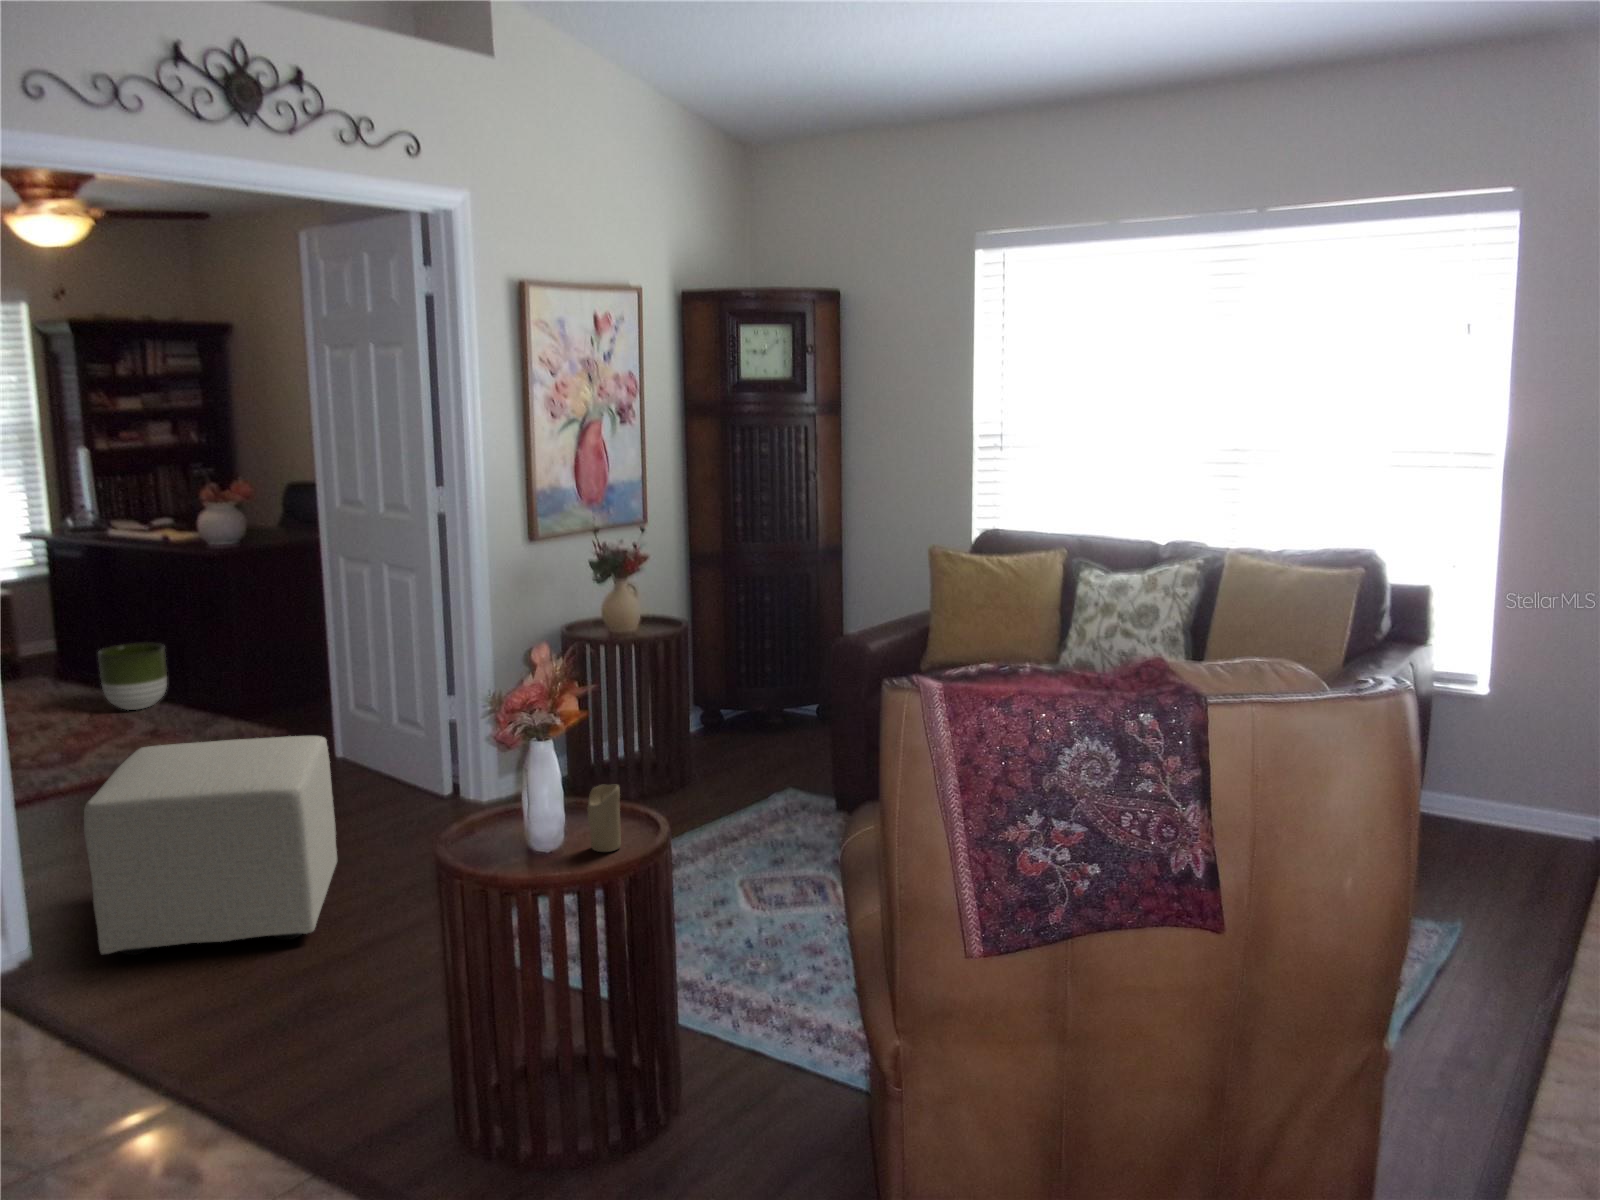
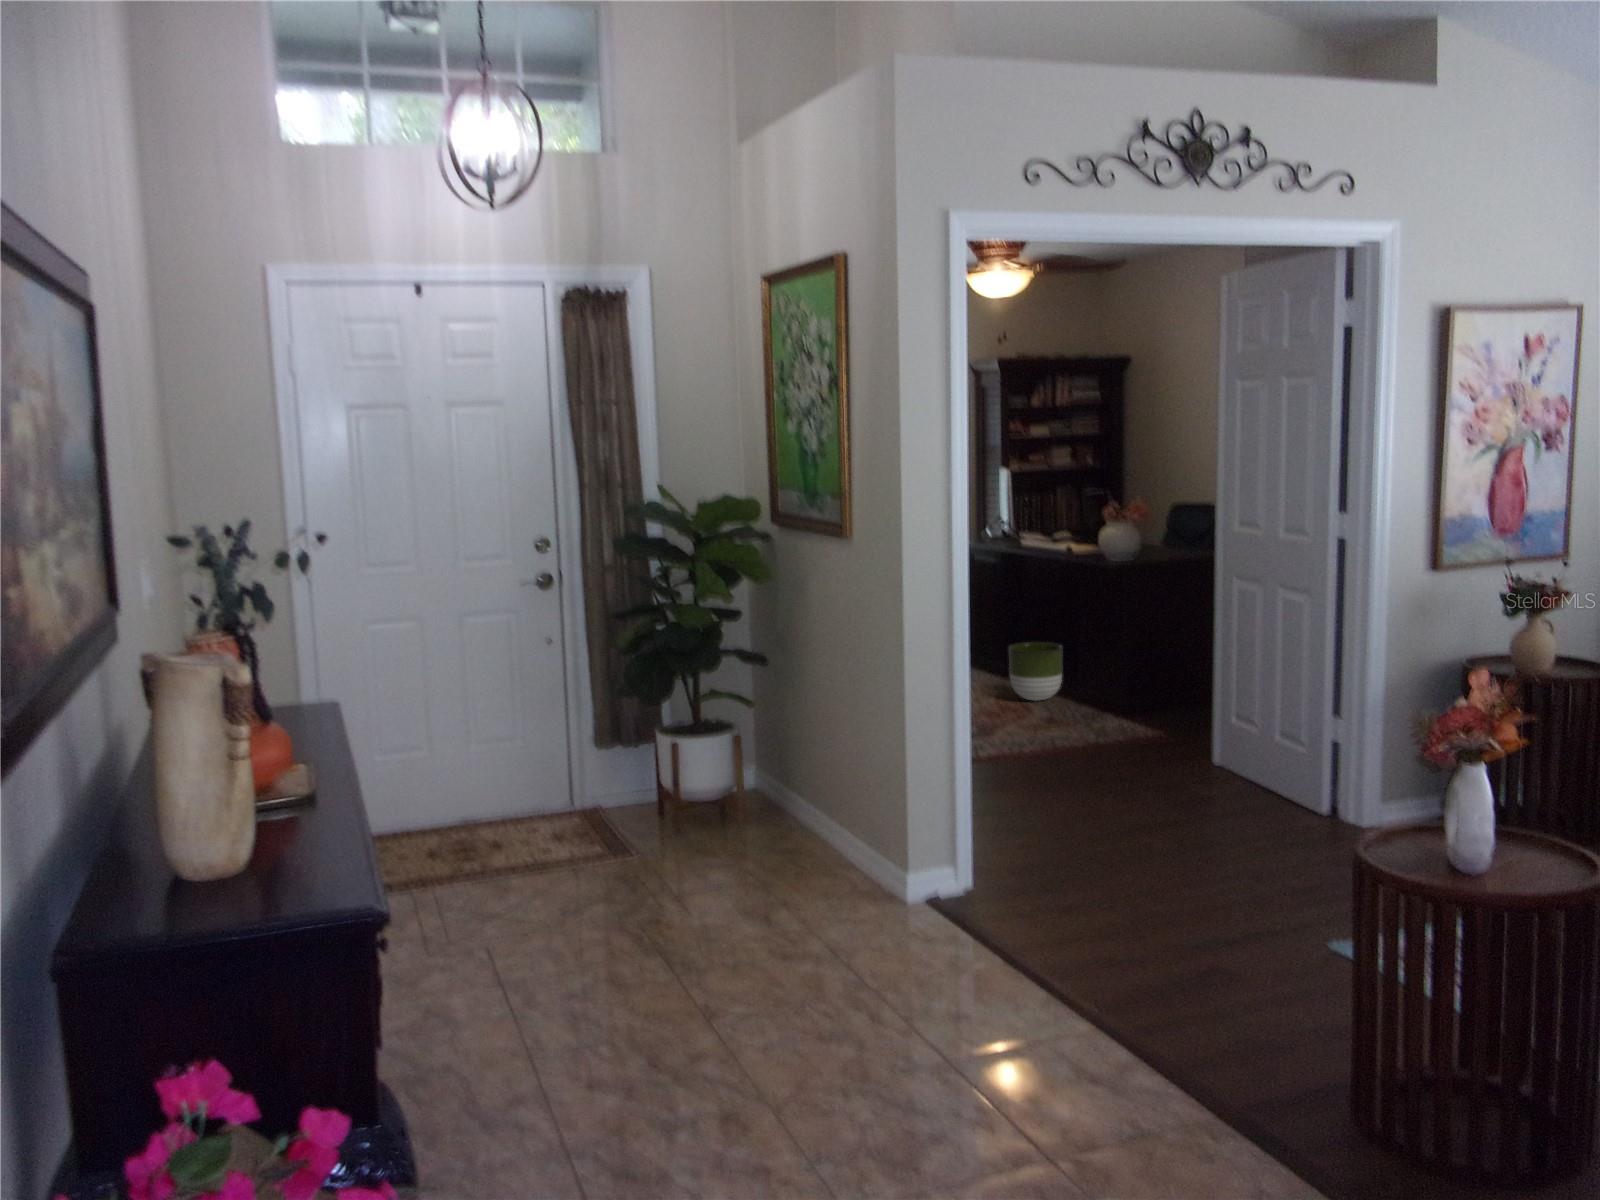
ottoman: present [84,736,338,955] -> none [1027,731,1226,920]
candle: present [587,784,621,852] -> none [1516,817,1554,885]

